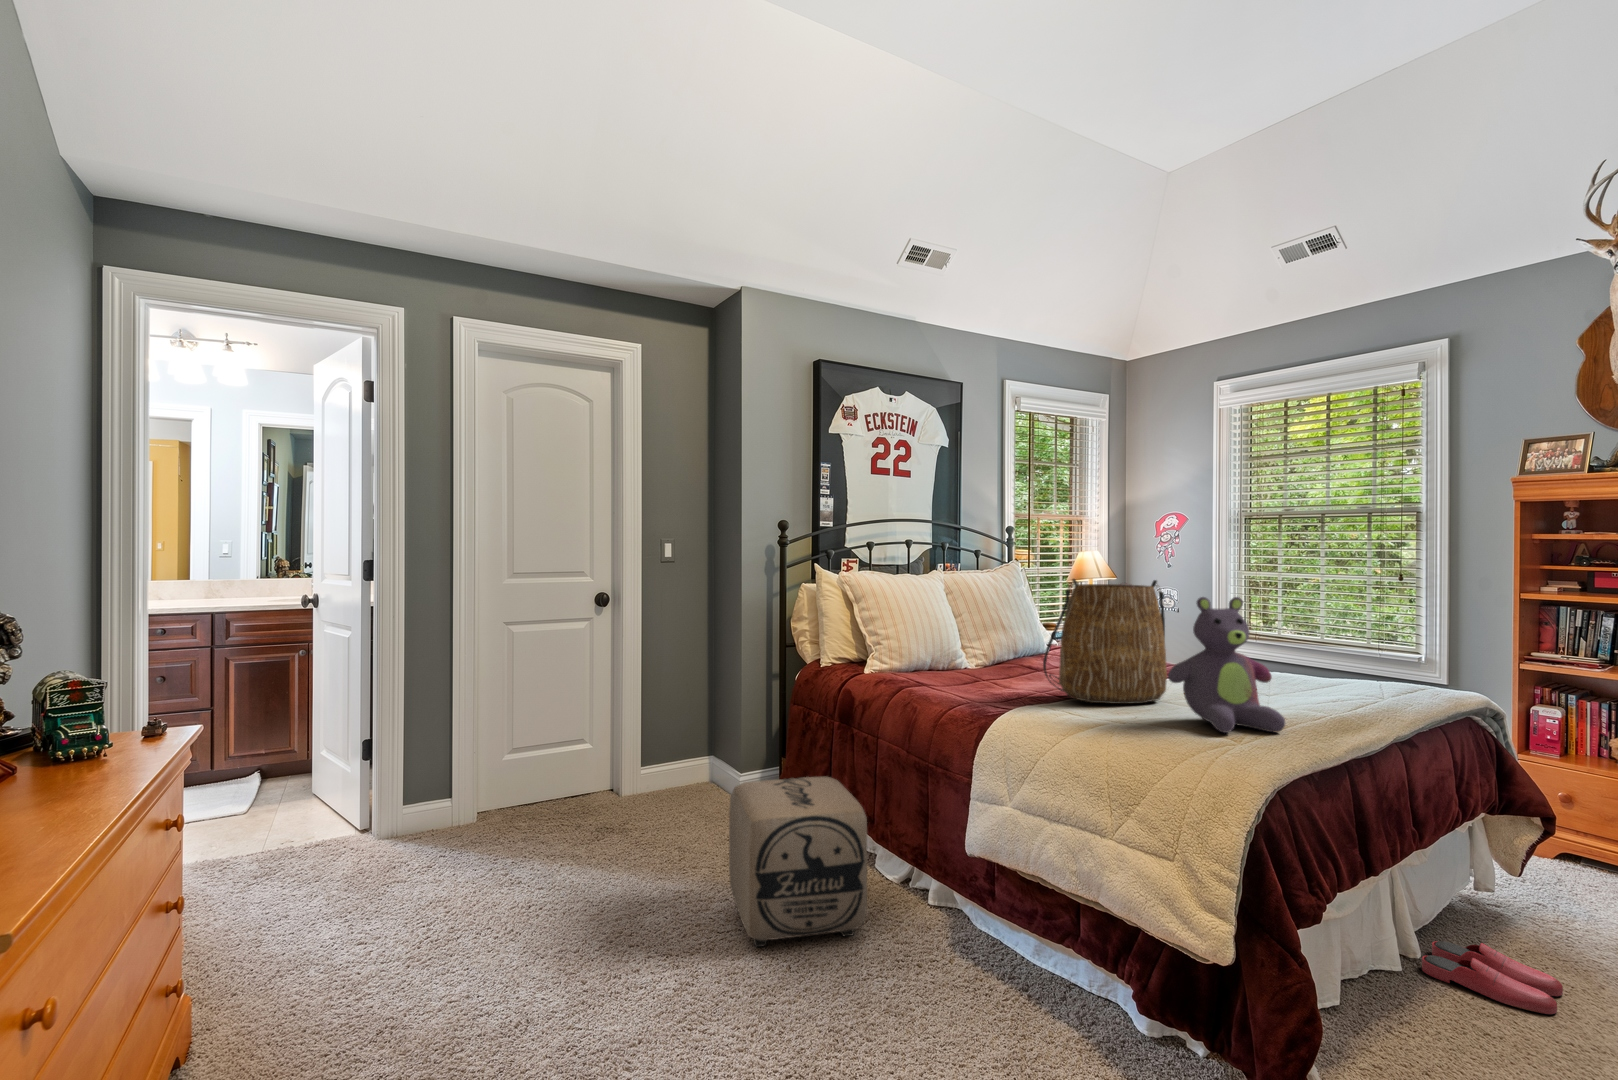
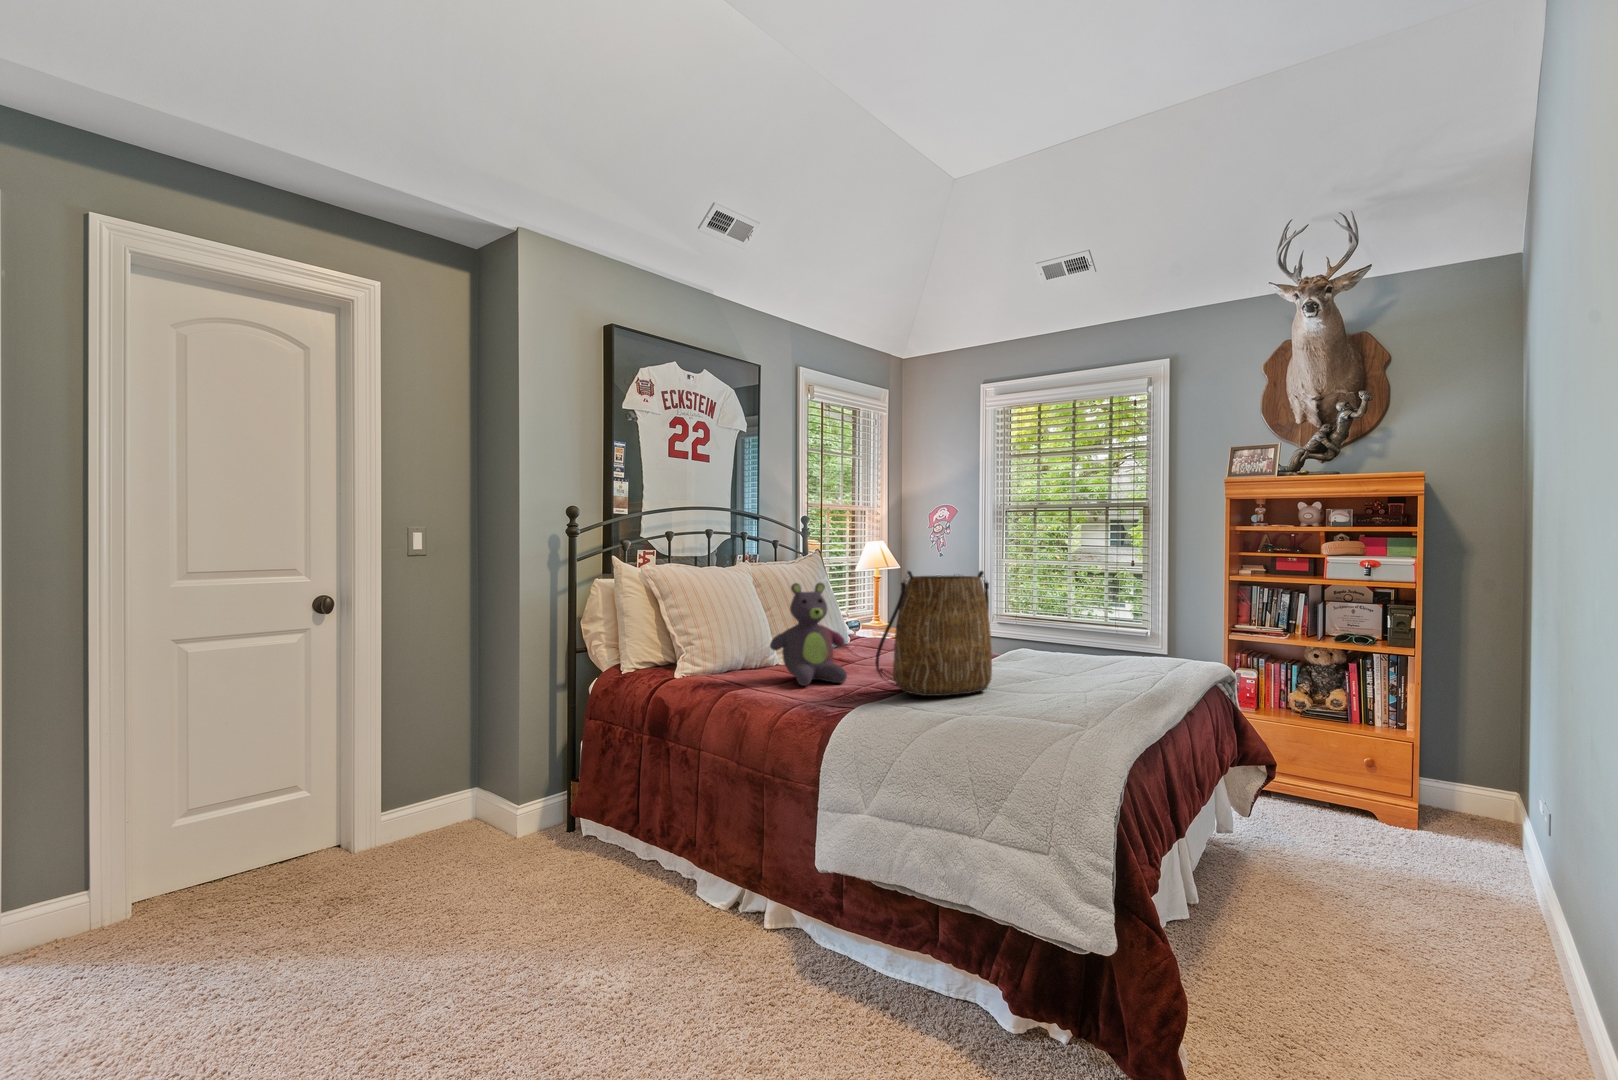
stuffed bear: present [1168,597,1285,733] -> present [770,583,847,686]
ottoman: present [729,777,867,947] -> none [535,799,707,1015]
slippers: present [1422,941,1563,1014] -> none [1204,884,1309,941]

